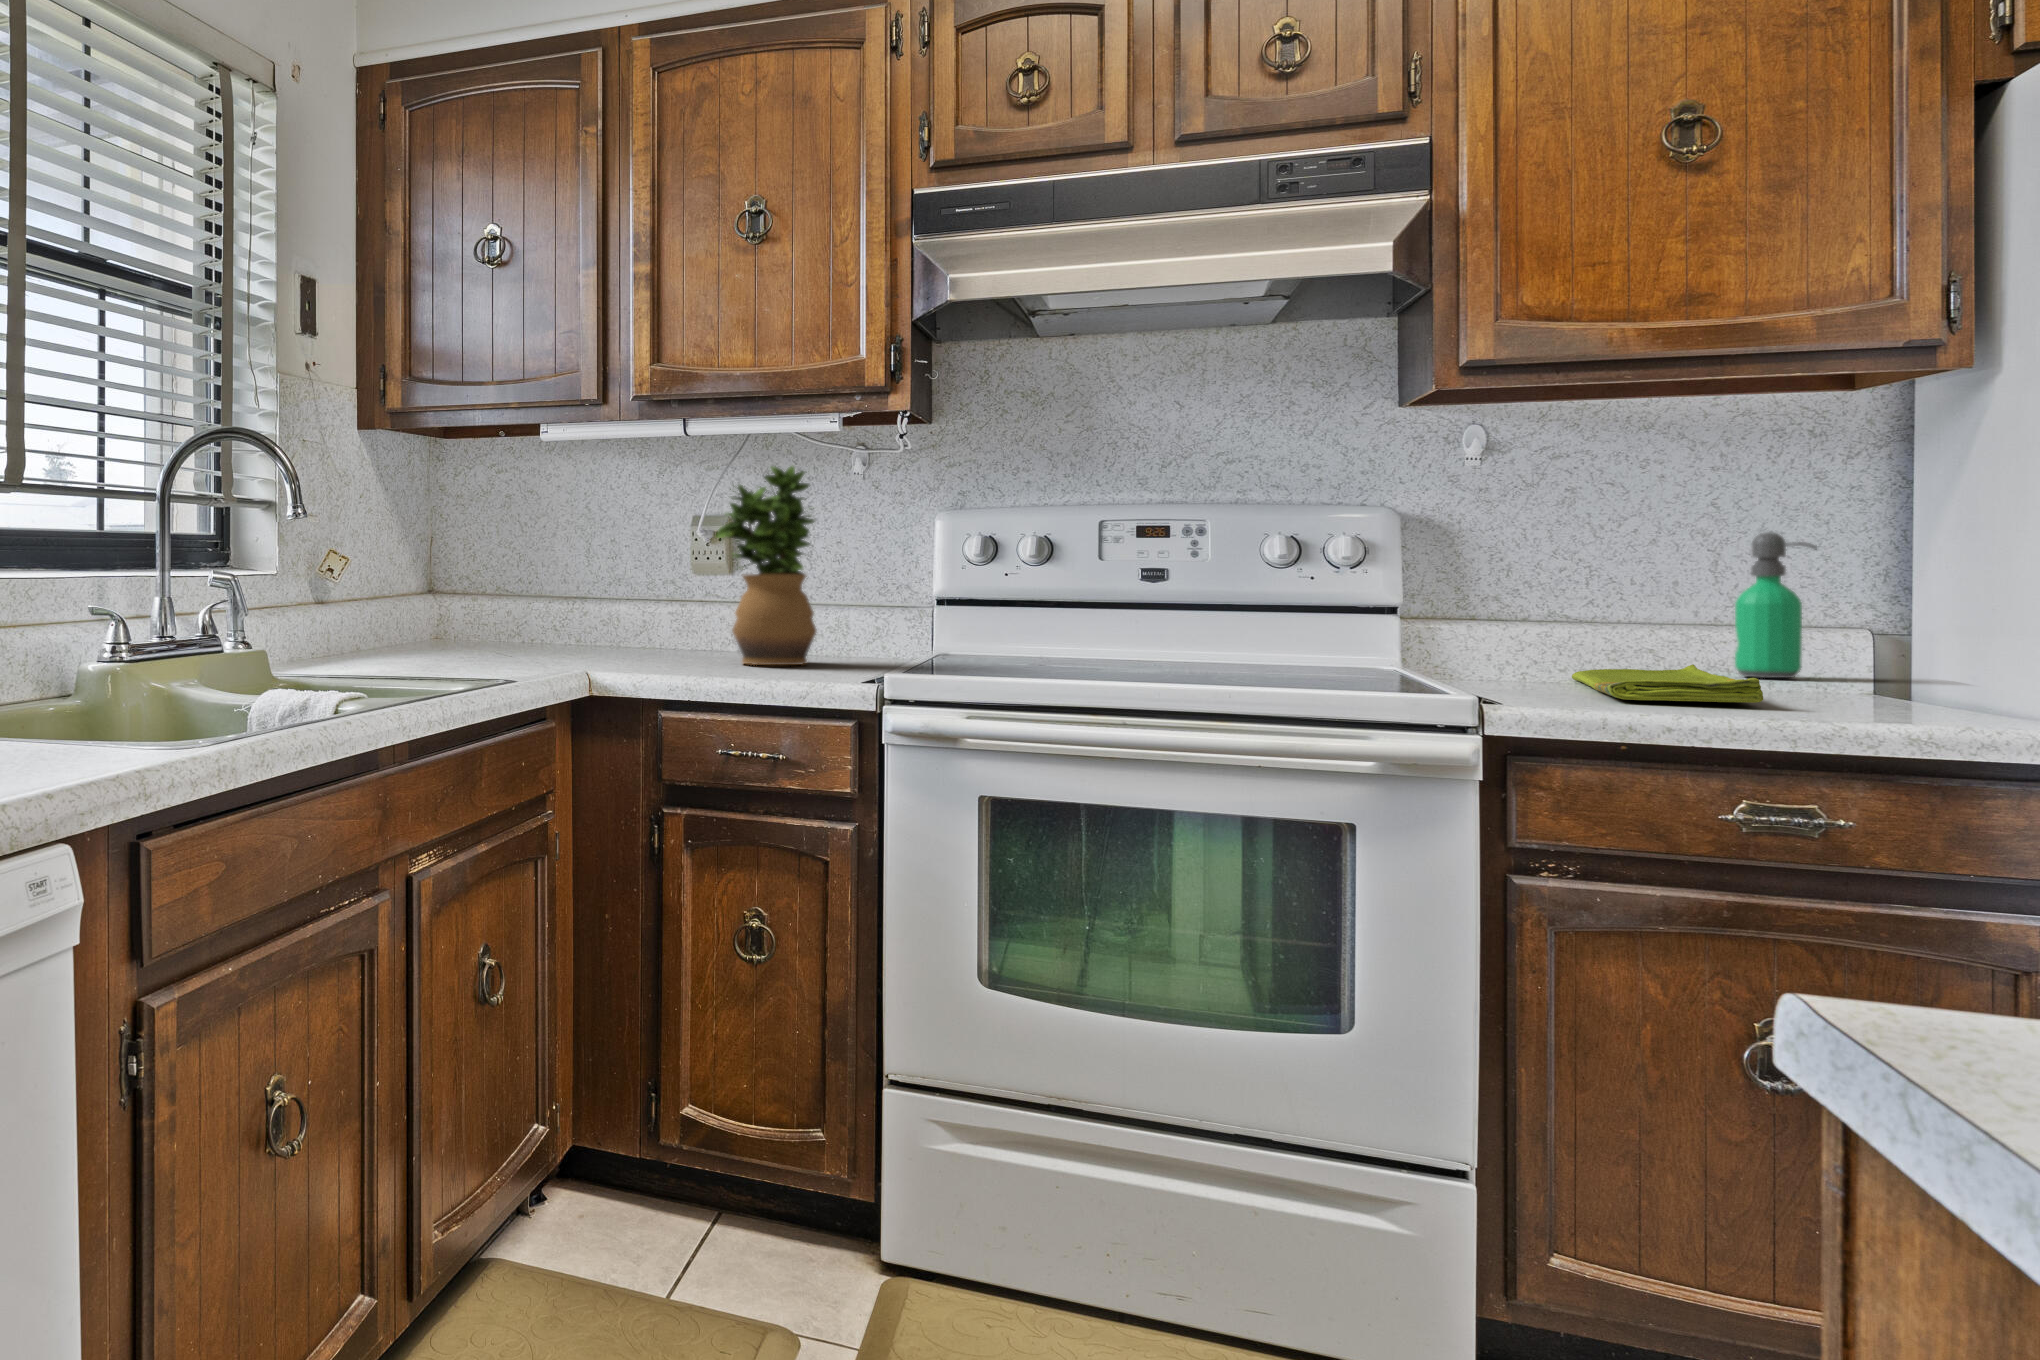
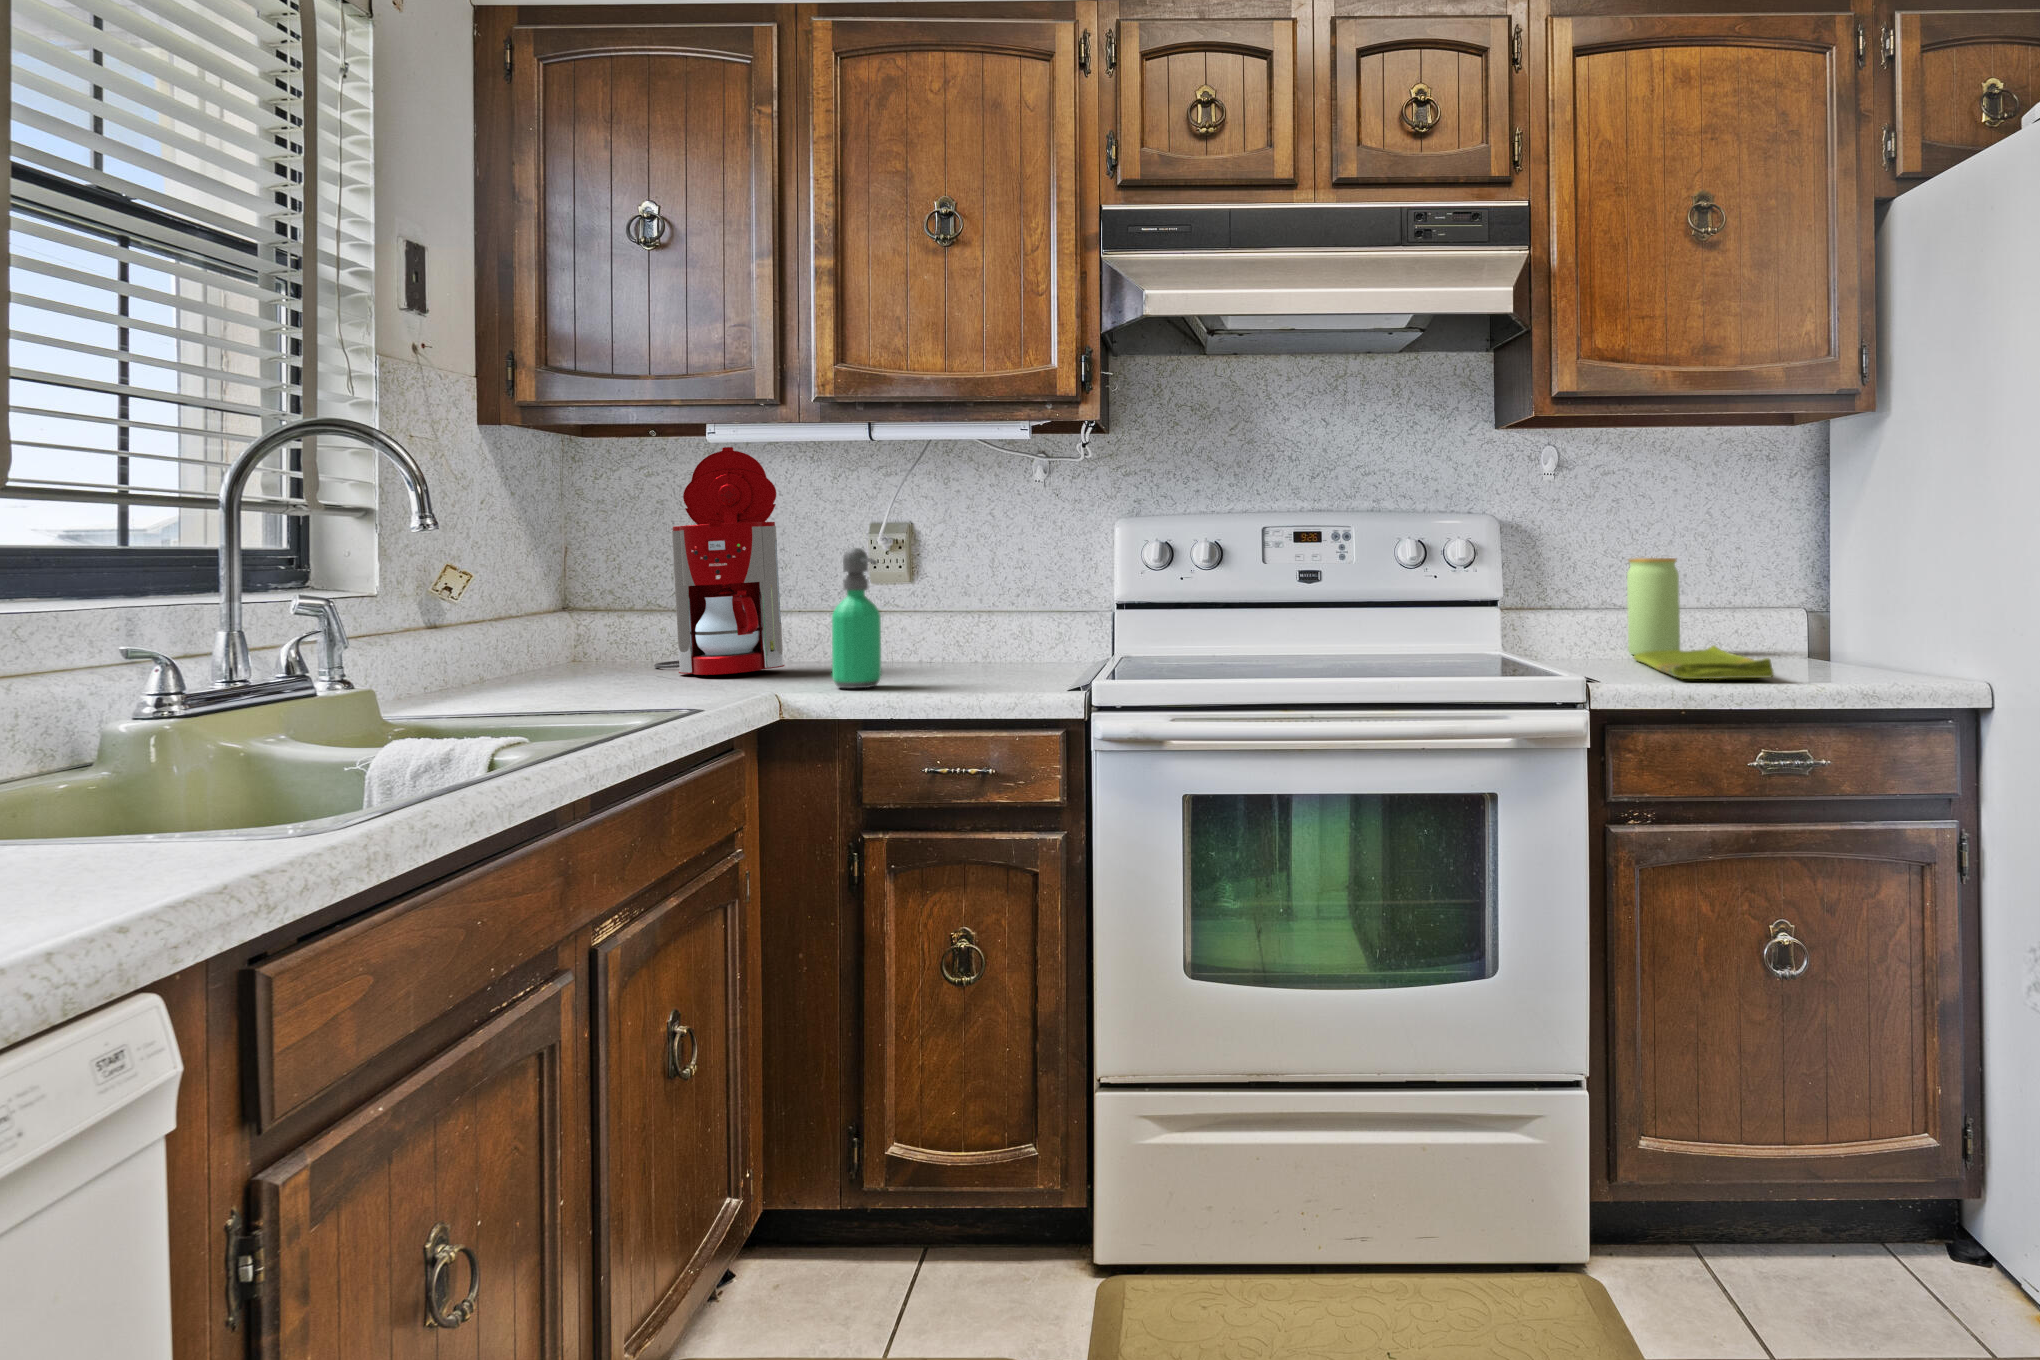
coffee maker: none [506,450,612,656] -> present [654,447,785,675]
potted plant: present [716,466,816,665] -> none [901,470,1008,675]
soap dispenser: present [1735,532,1816,678] -> present [832,548,881,688]
jar: none [1571,558,1647,676] -> present [1627,558,1680,655]

